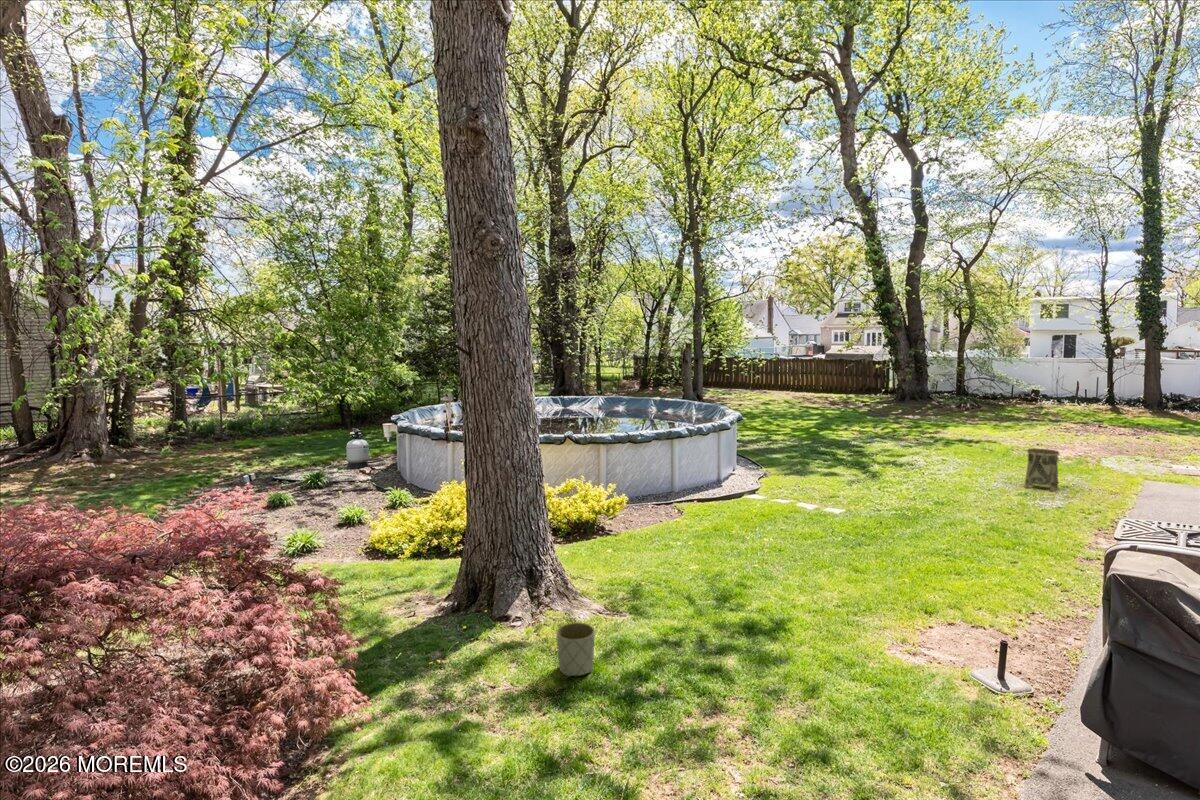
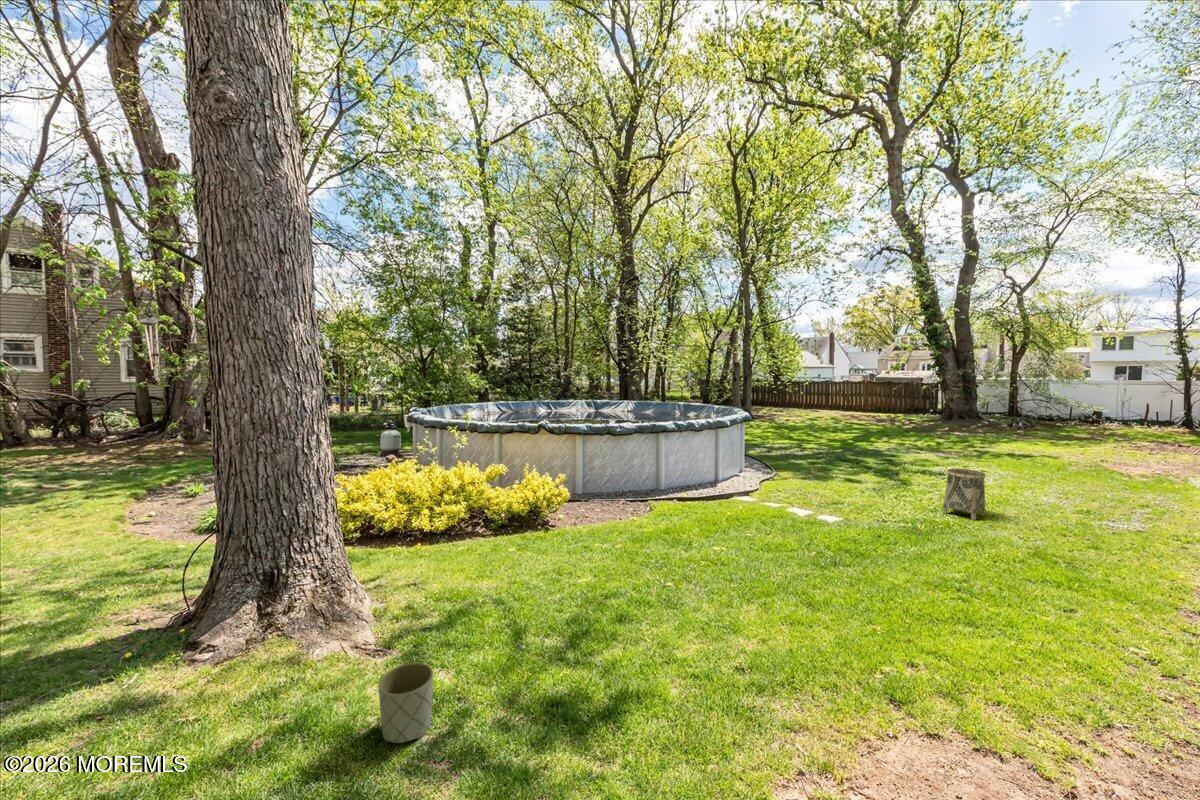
basket: present [1025,449,1059,491] -> present [943,469,986,520]

